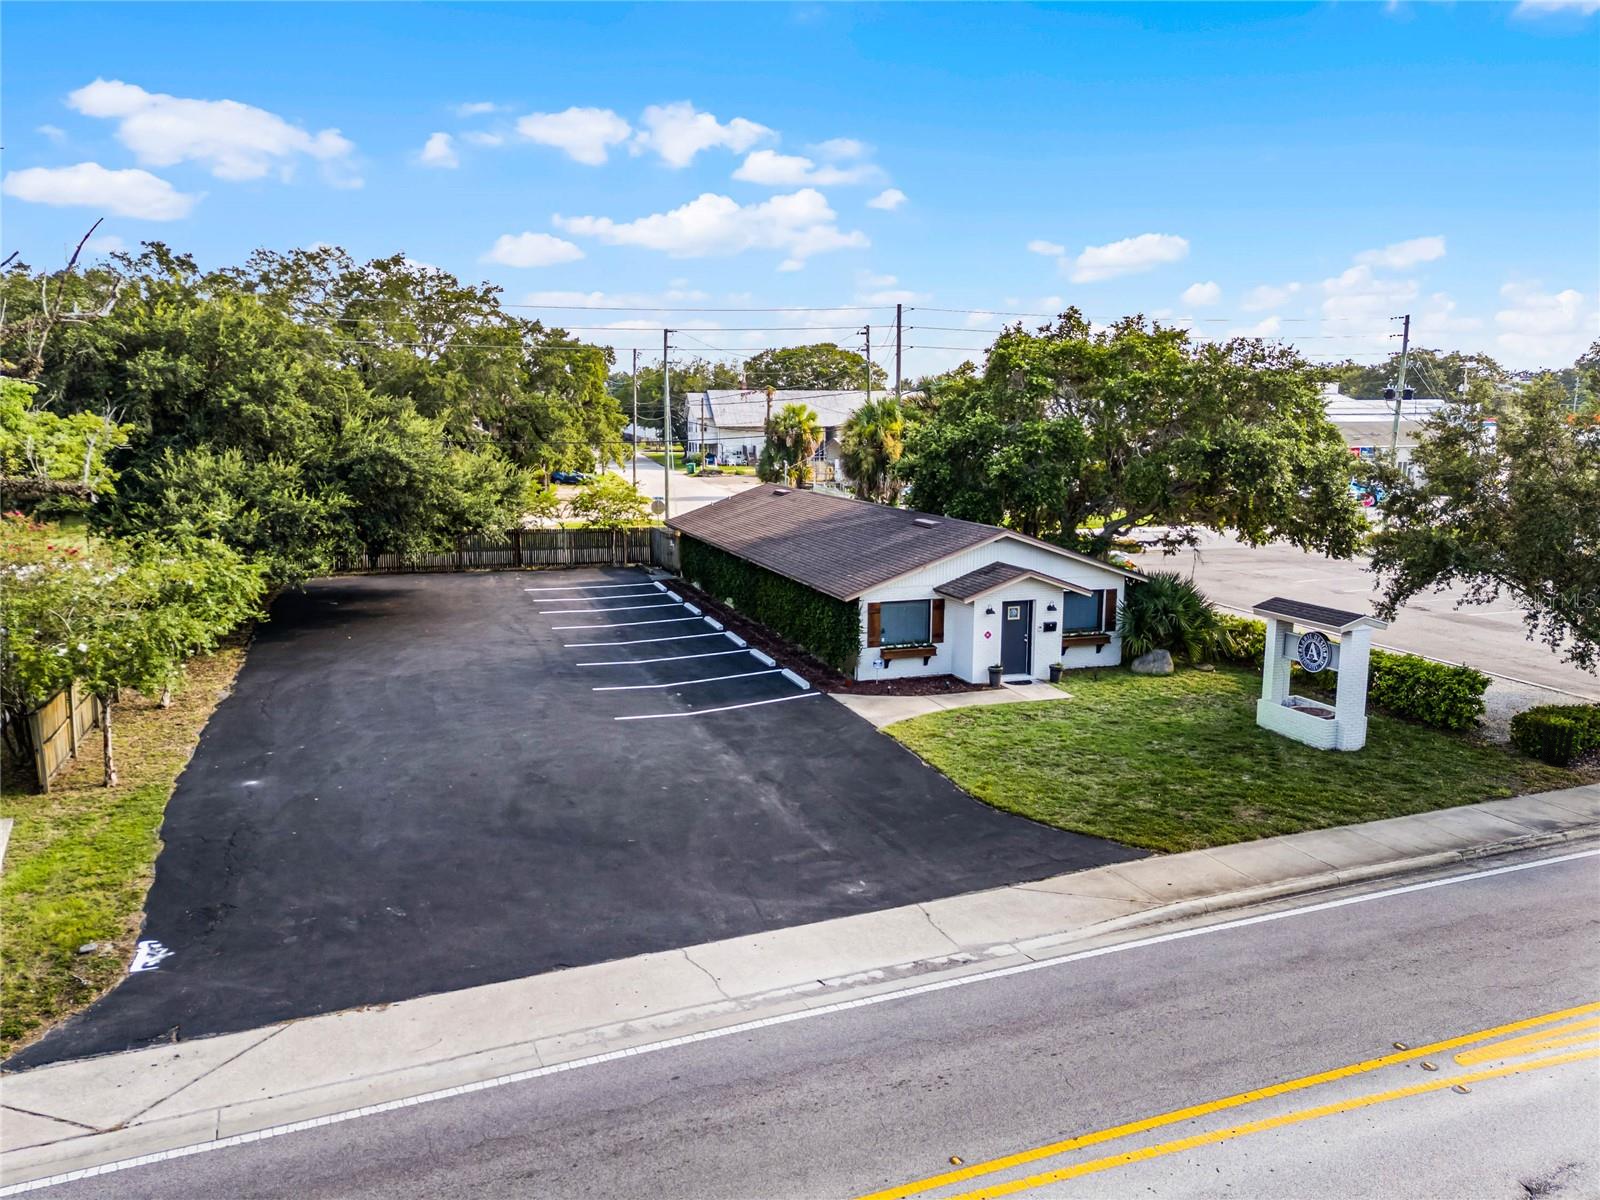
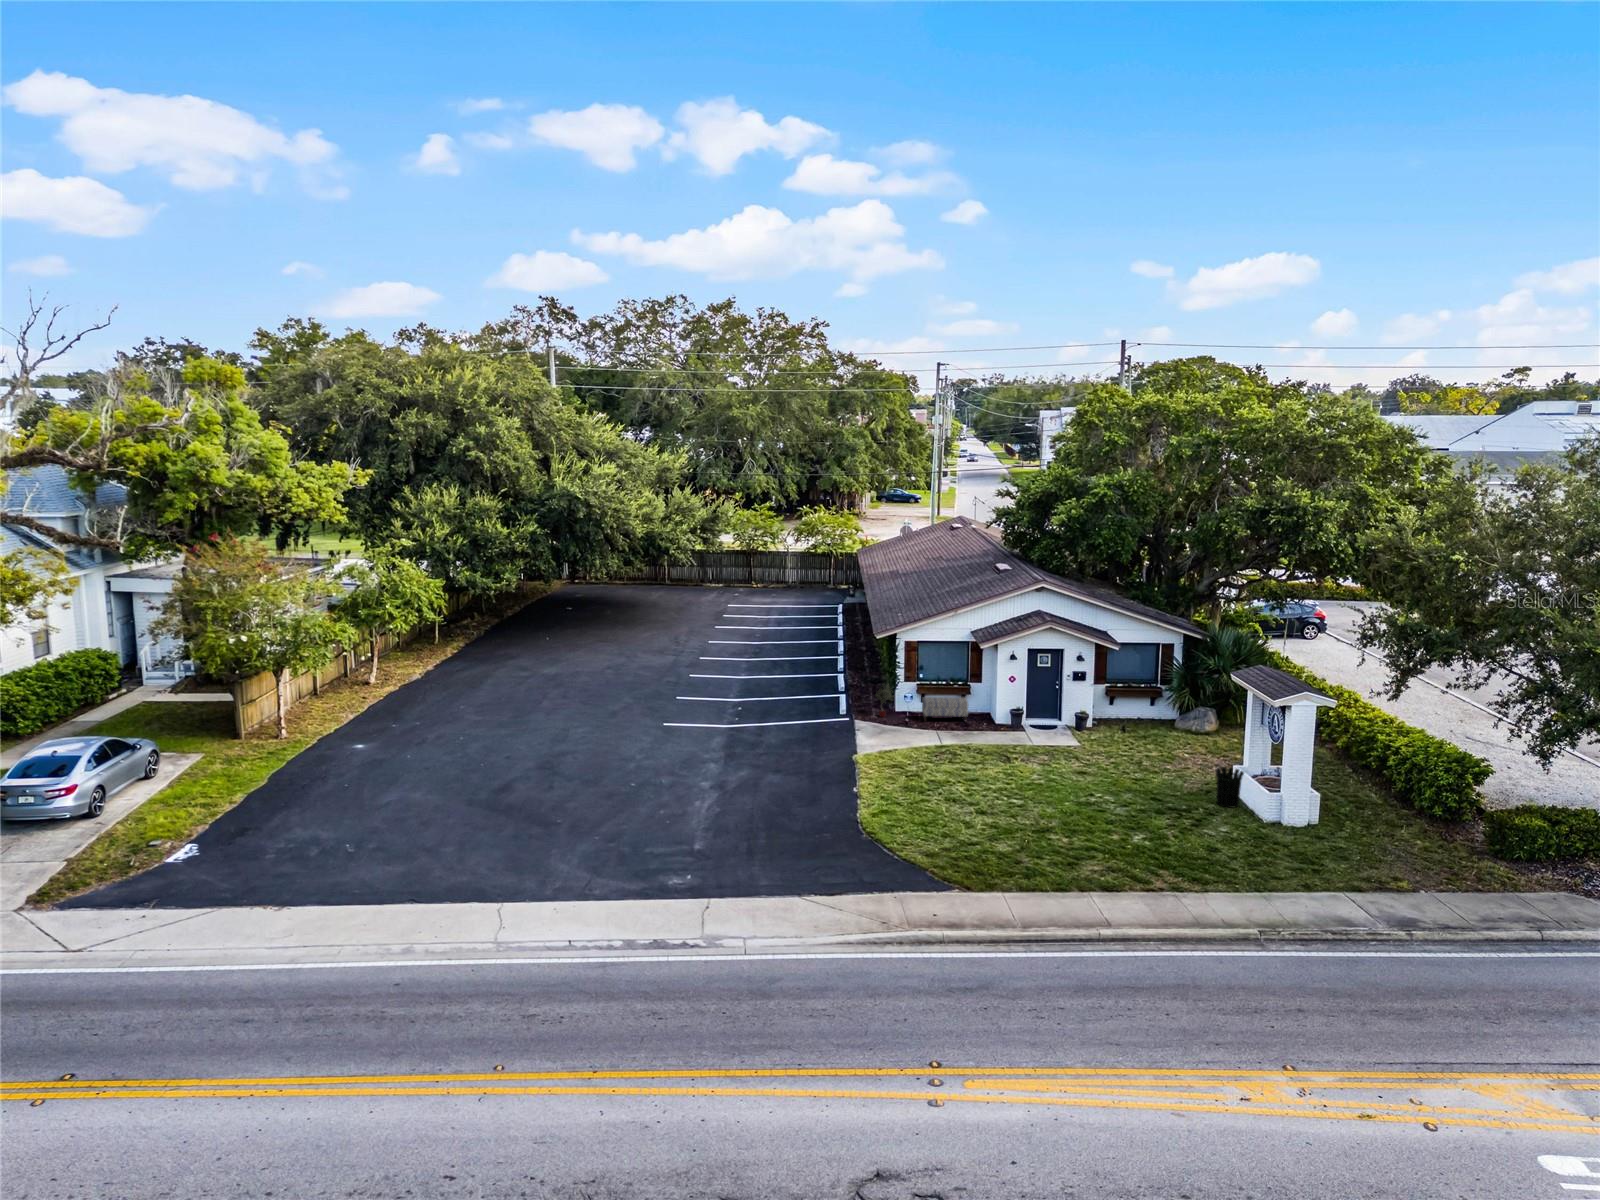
bench: none [888,659,940,688] -> present [922,697,968,722]
waste bin: present [1541,725,1577,767] -> present [1215,767,1244,808]

